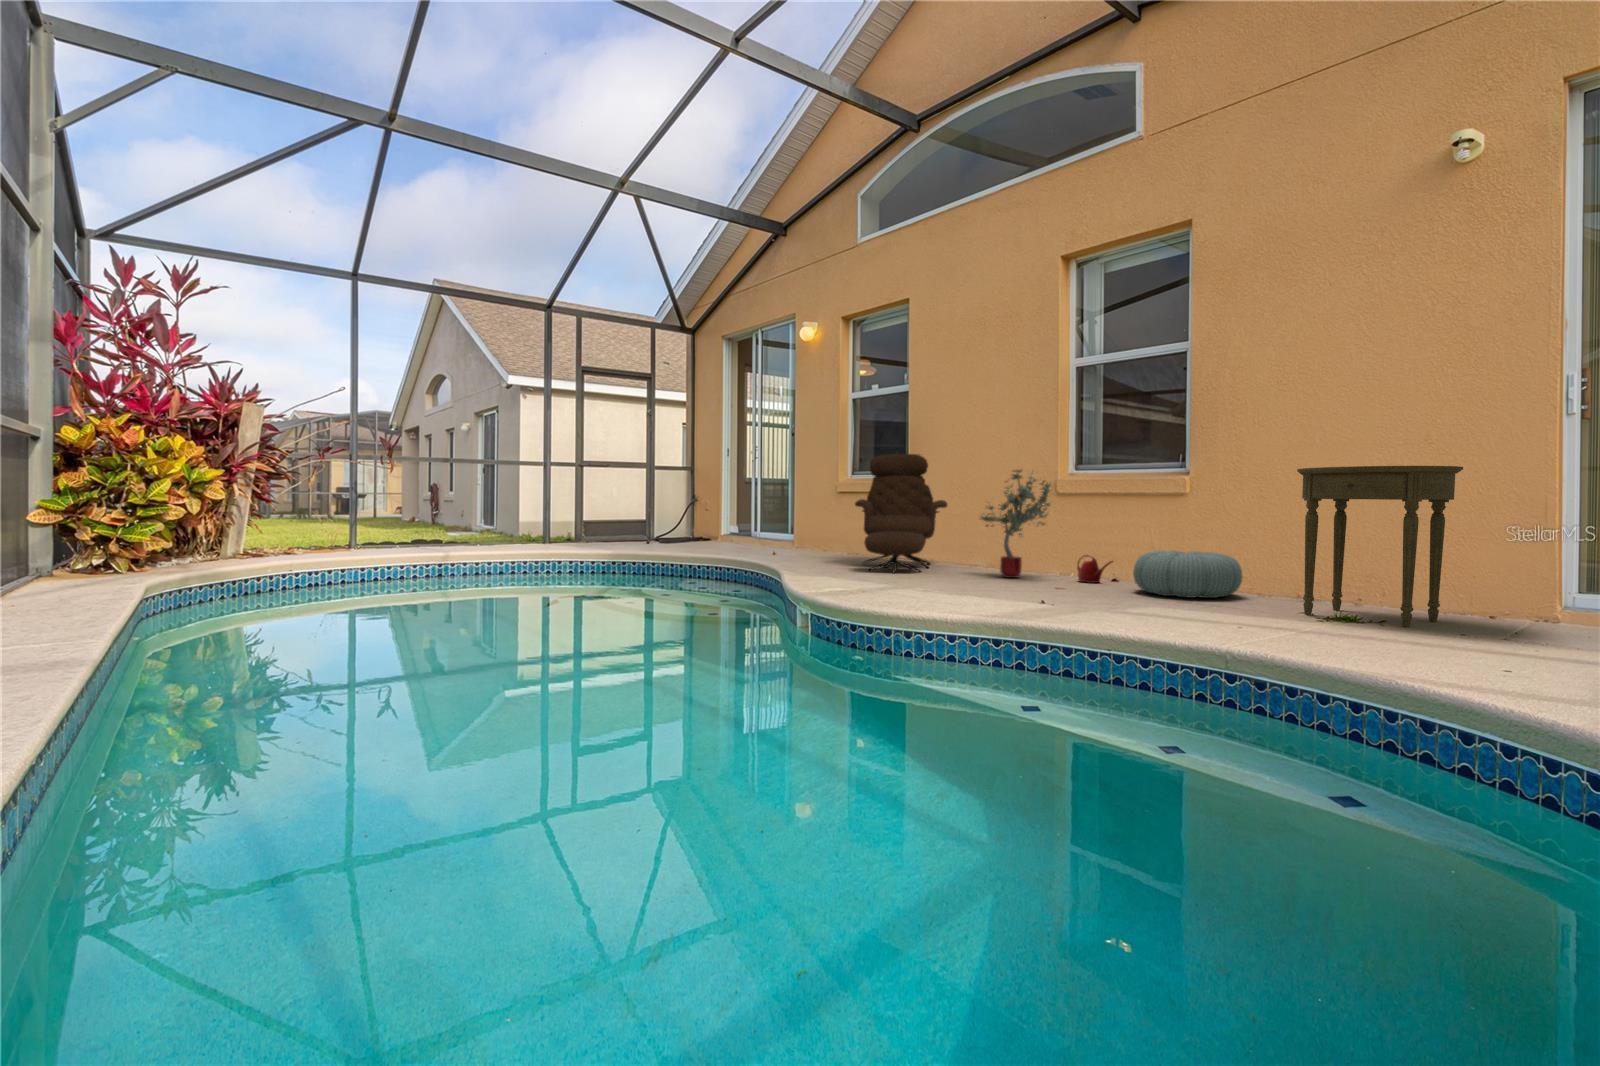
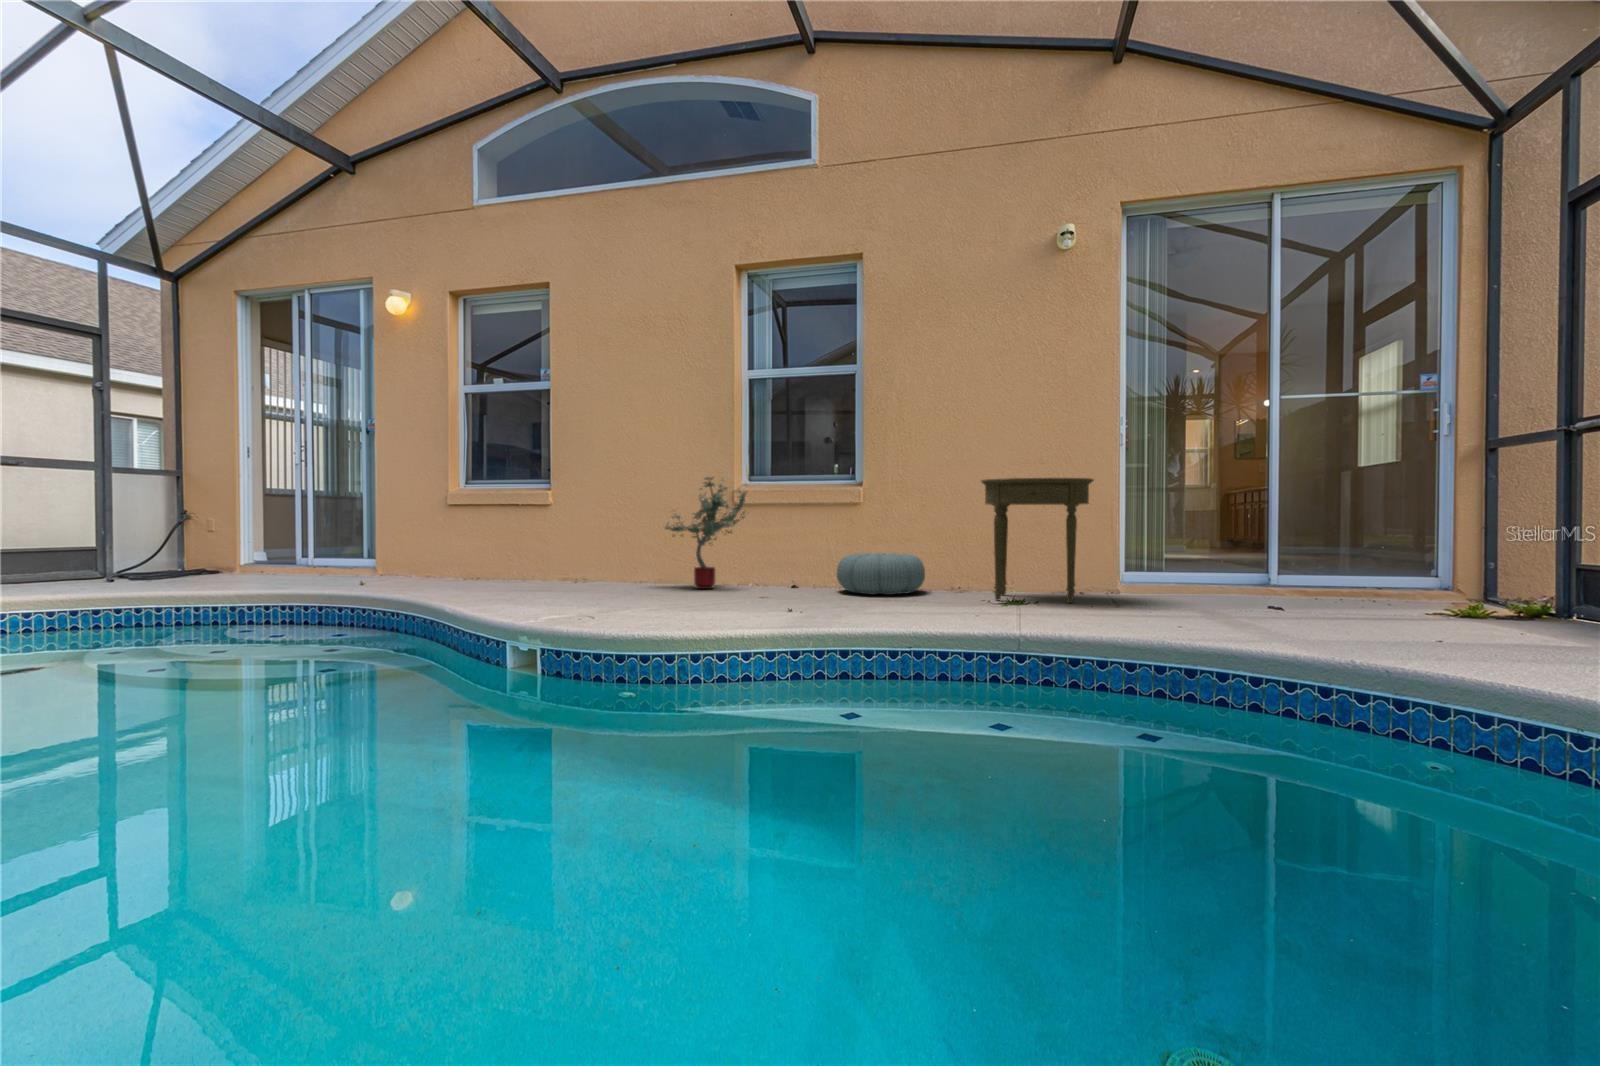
lounge chair: present [855,454,947,573] -> none [502,457,612,593]
watering can: present [1077,555,1113,583] -> none [769,561,807,588]

